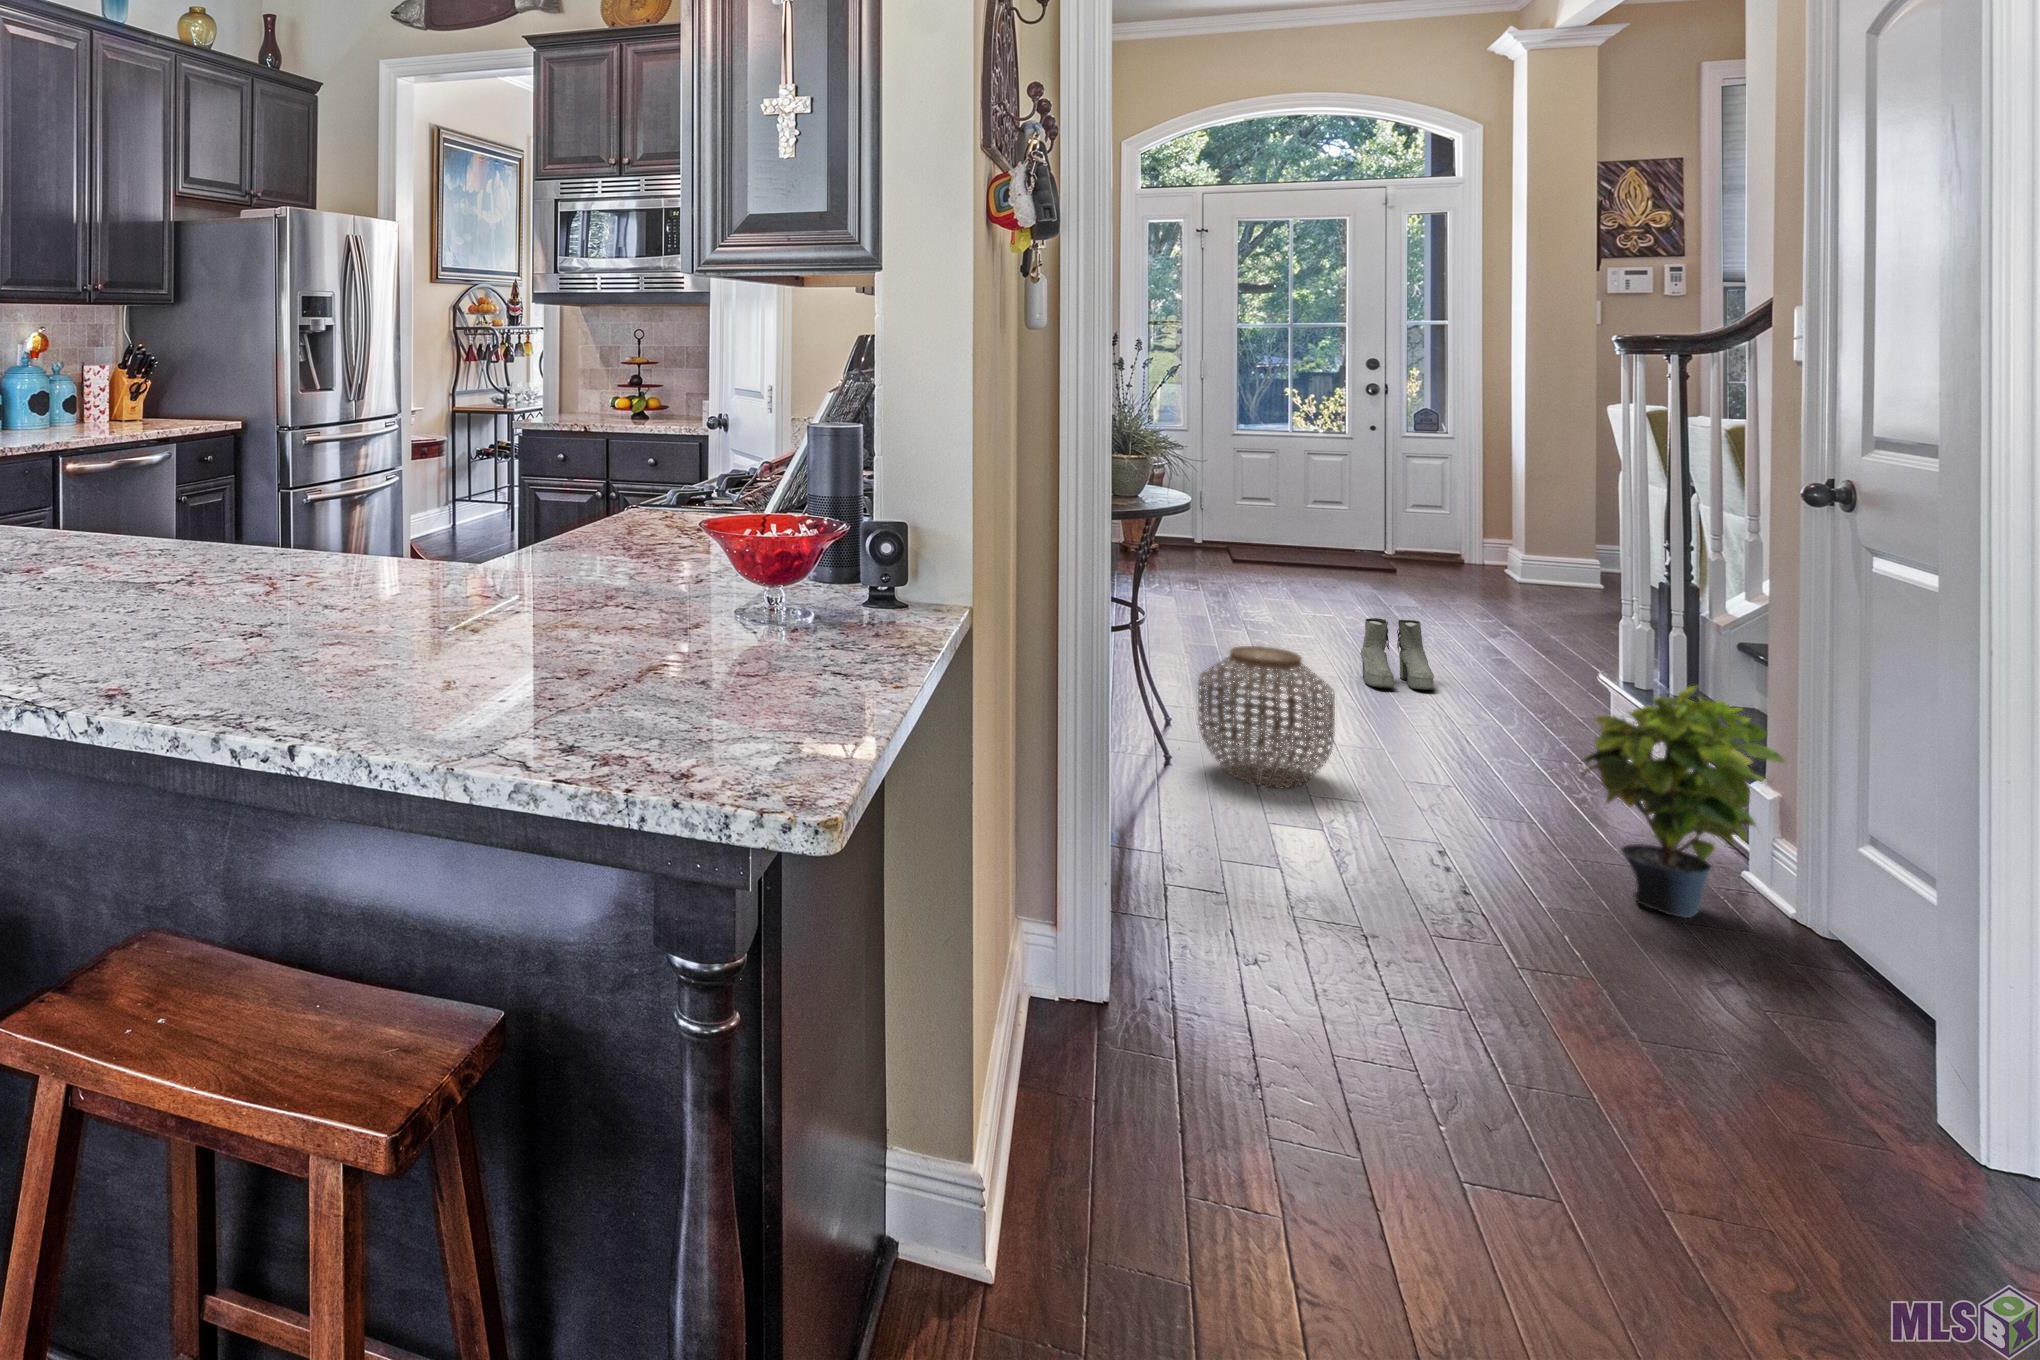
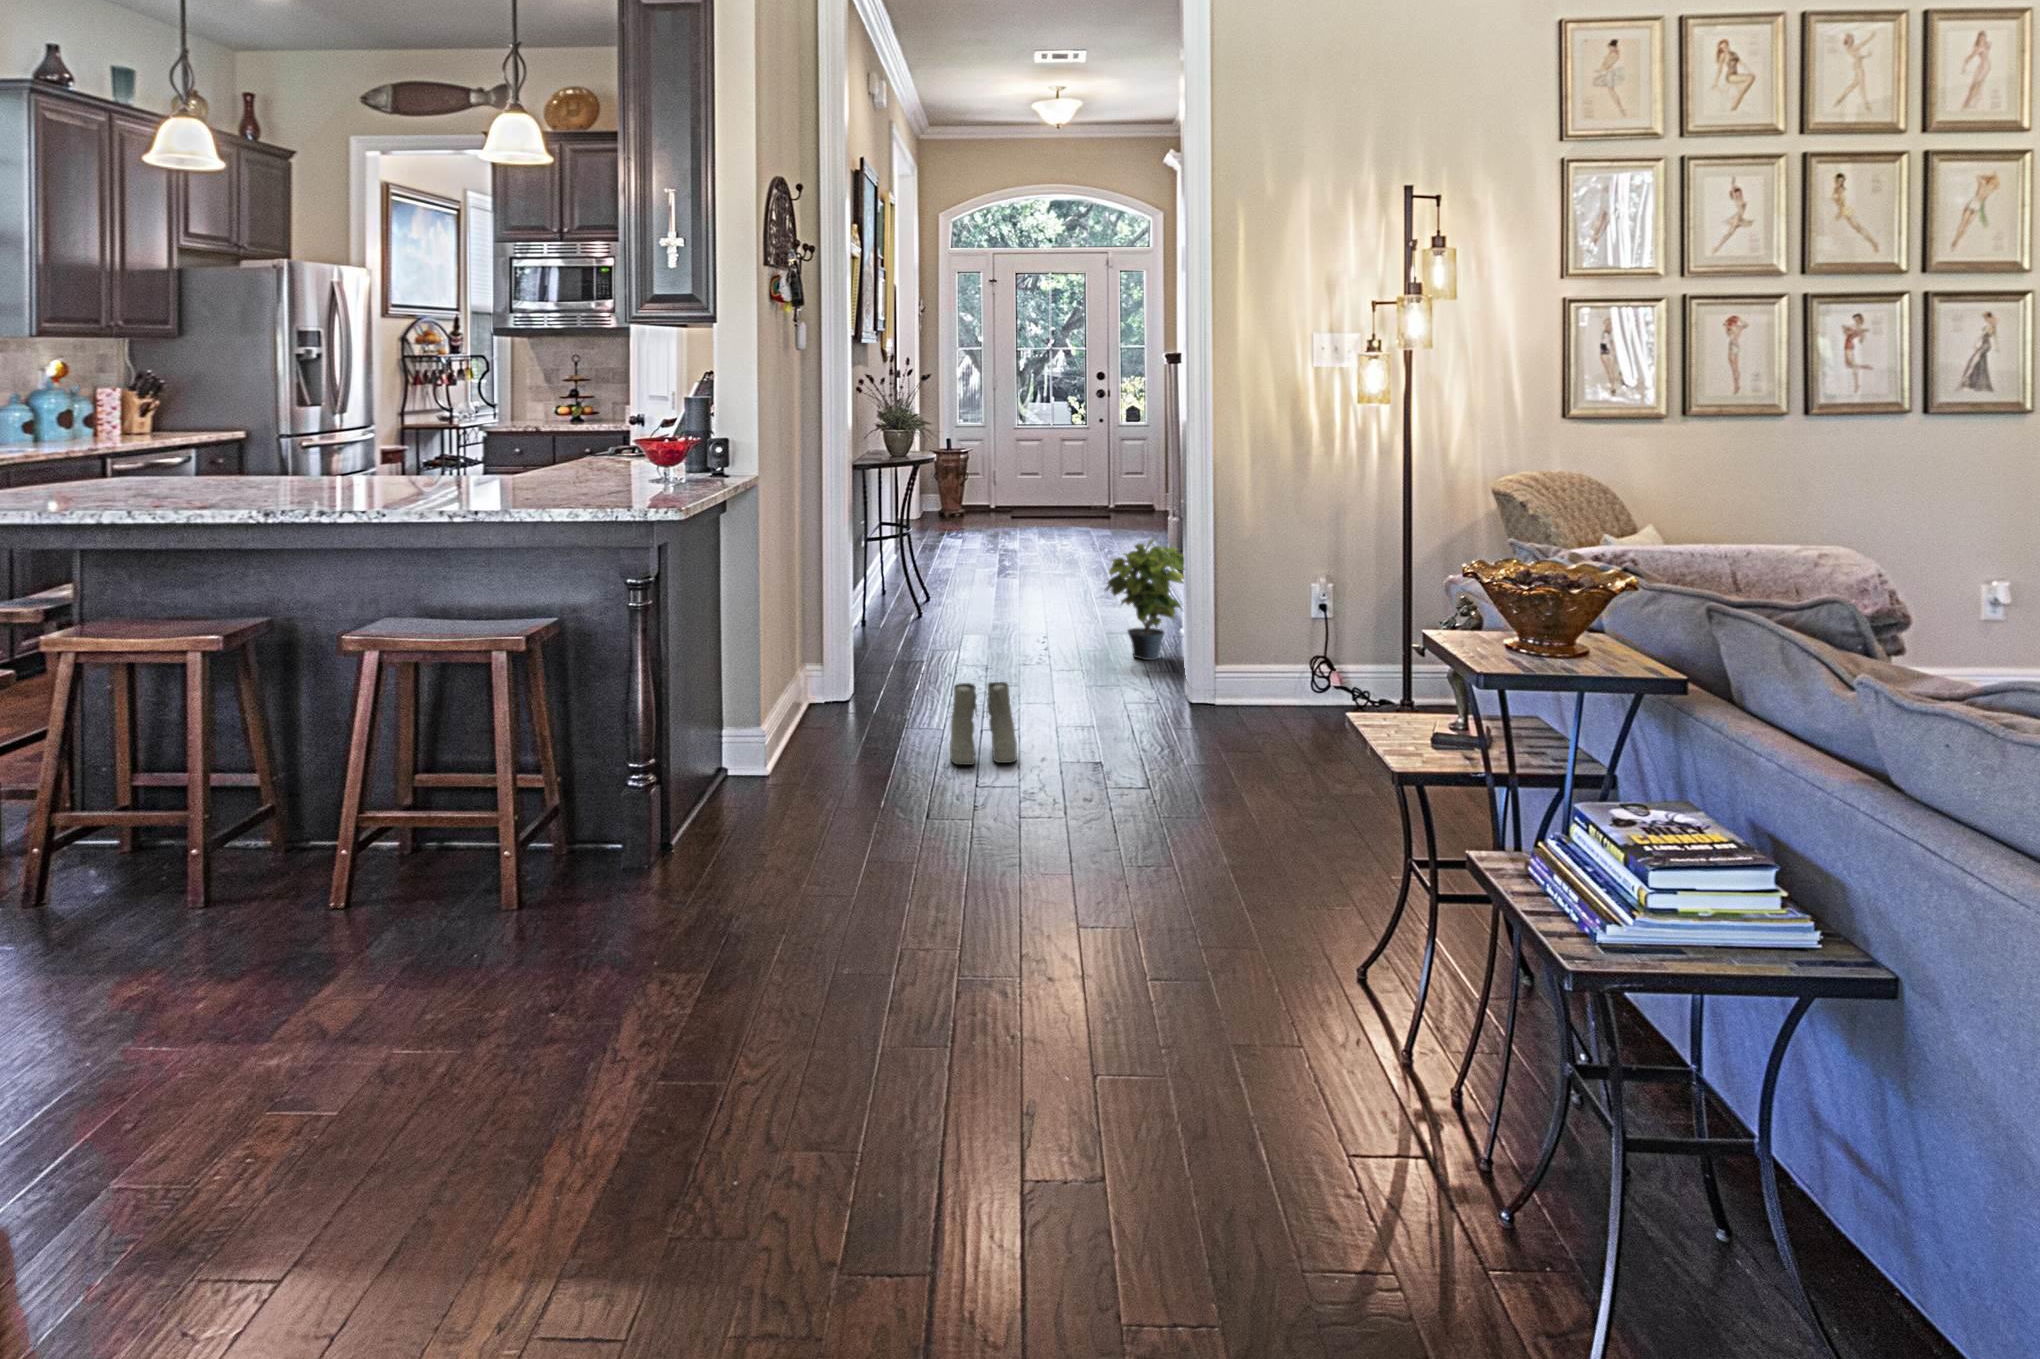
boots: present [1361,618,1434,690] -> present [950,682,1017,765]
woven basket: present [1198,646,1335,788] -> none [939,549,1012,631]

